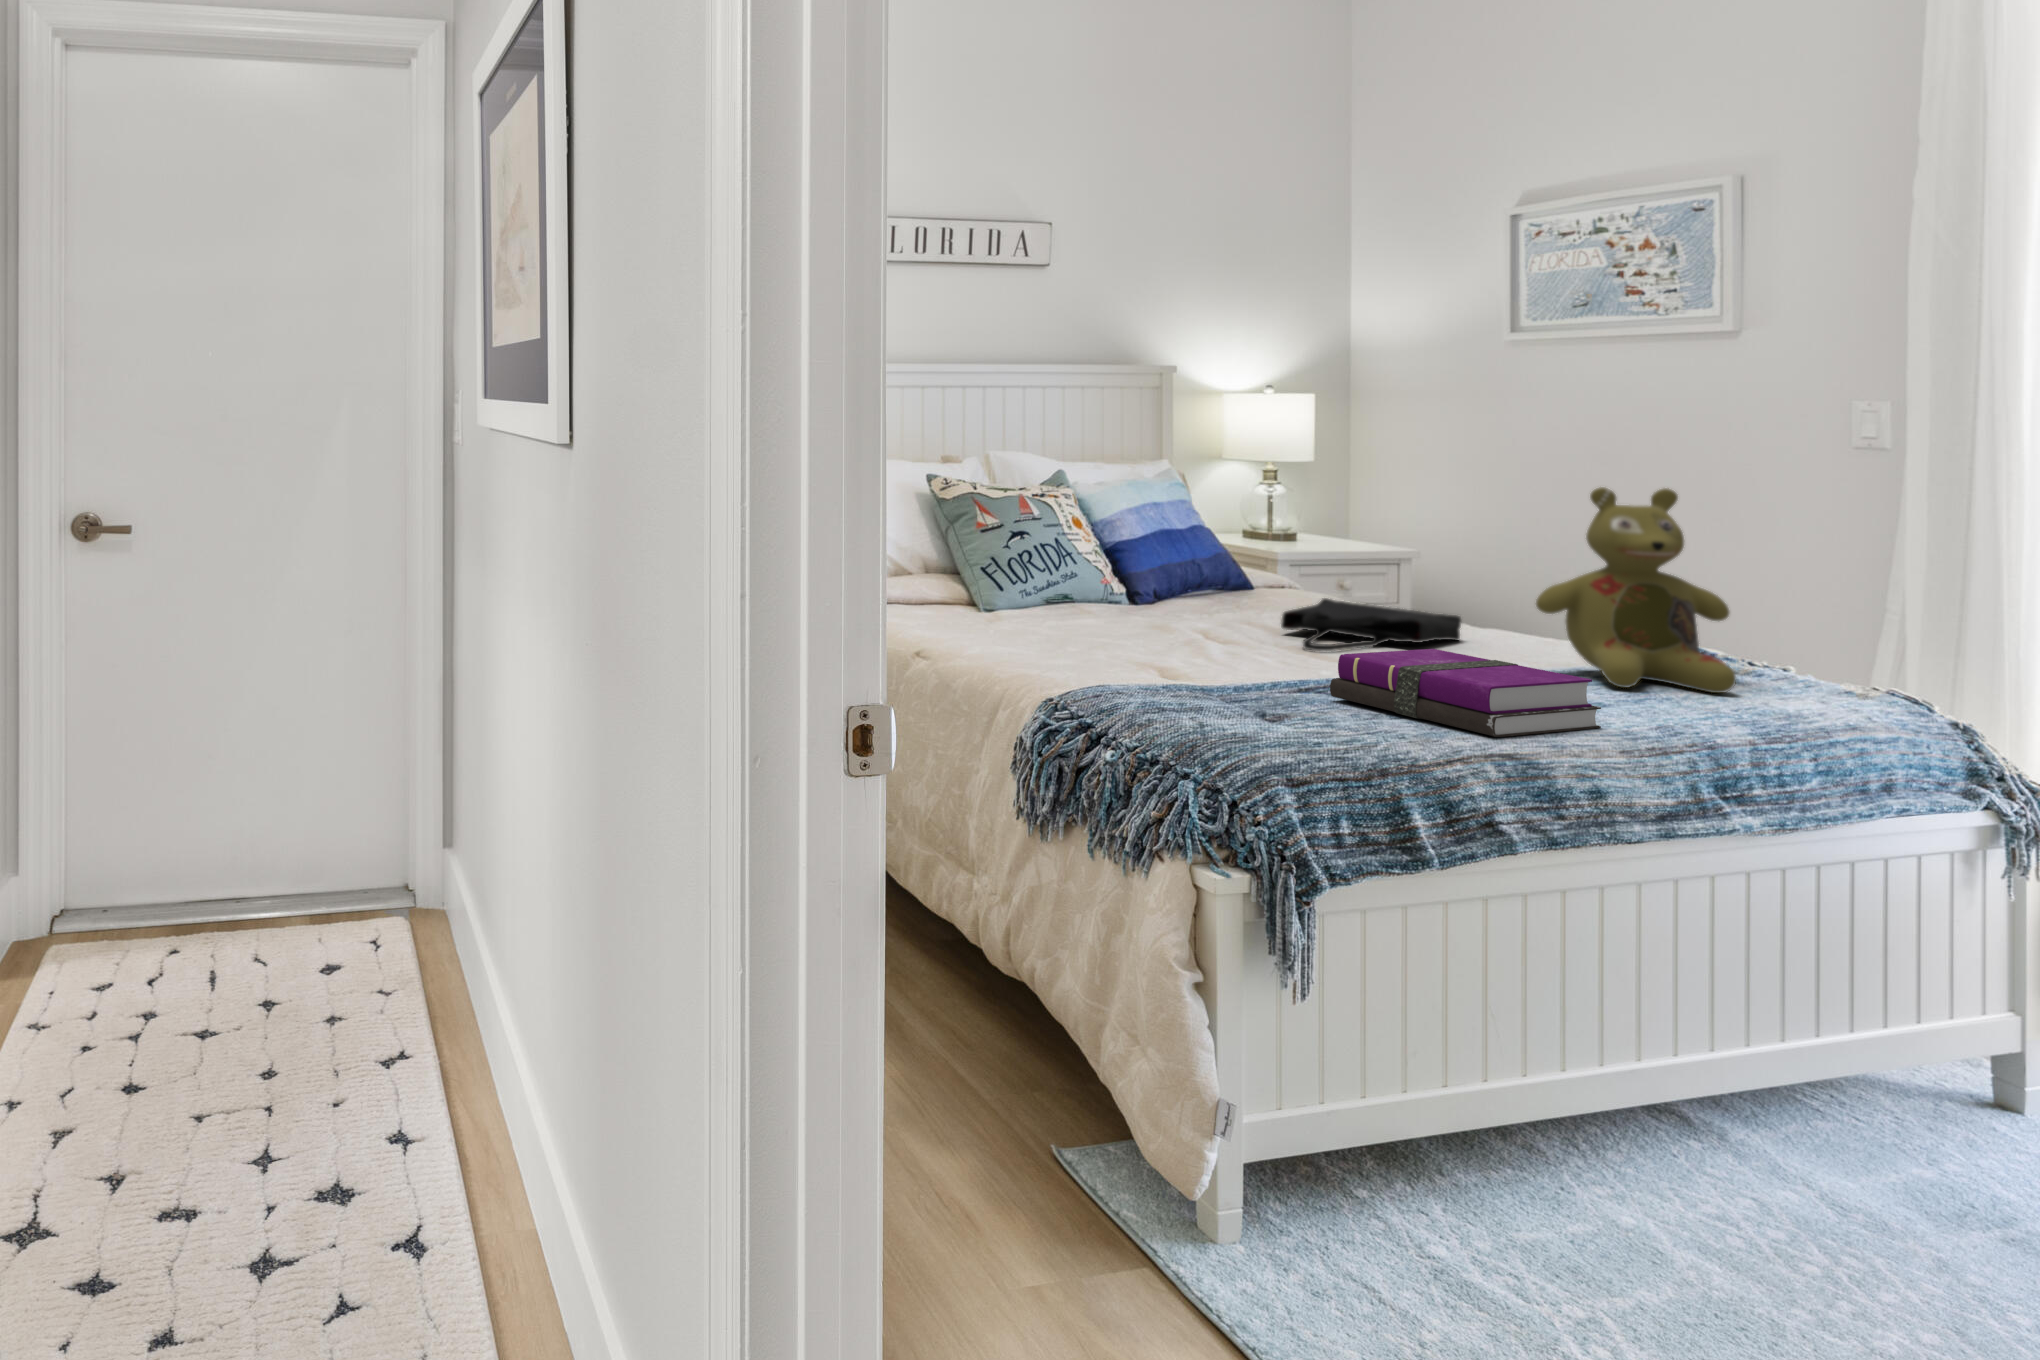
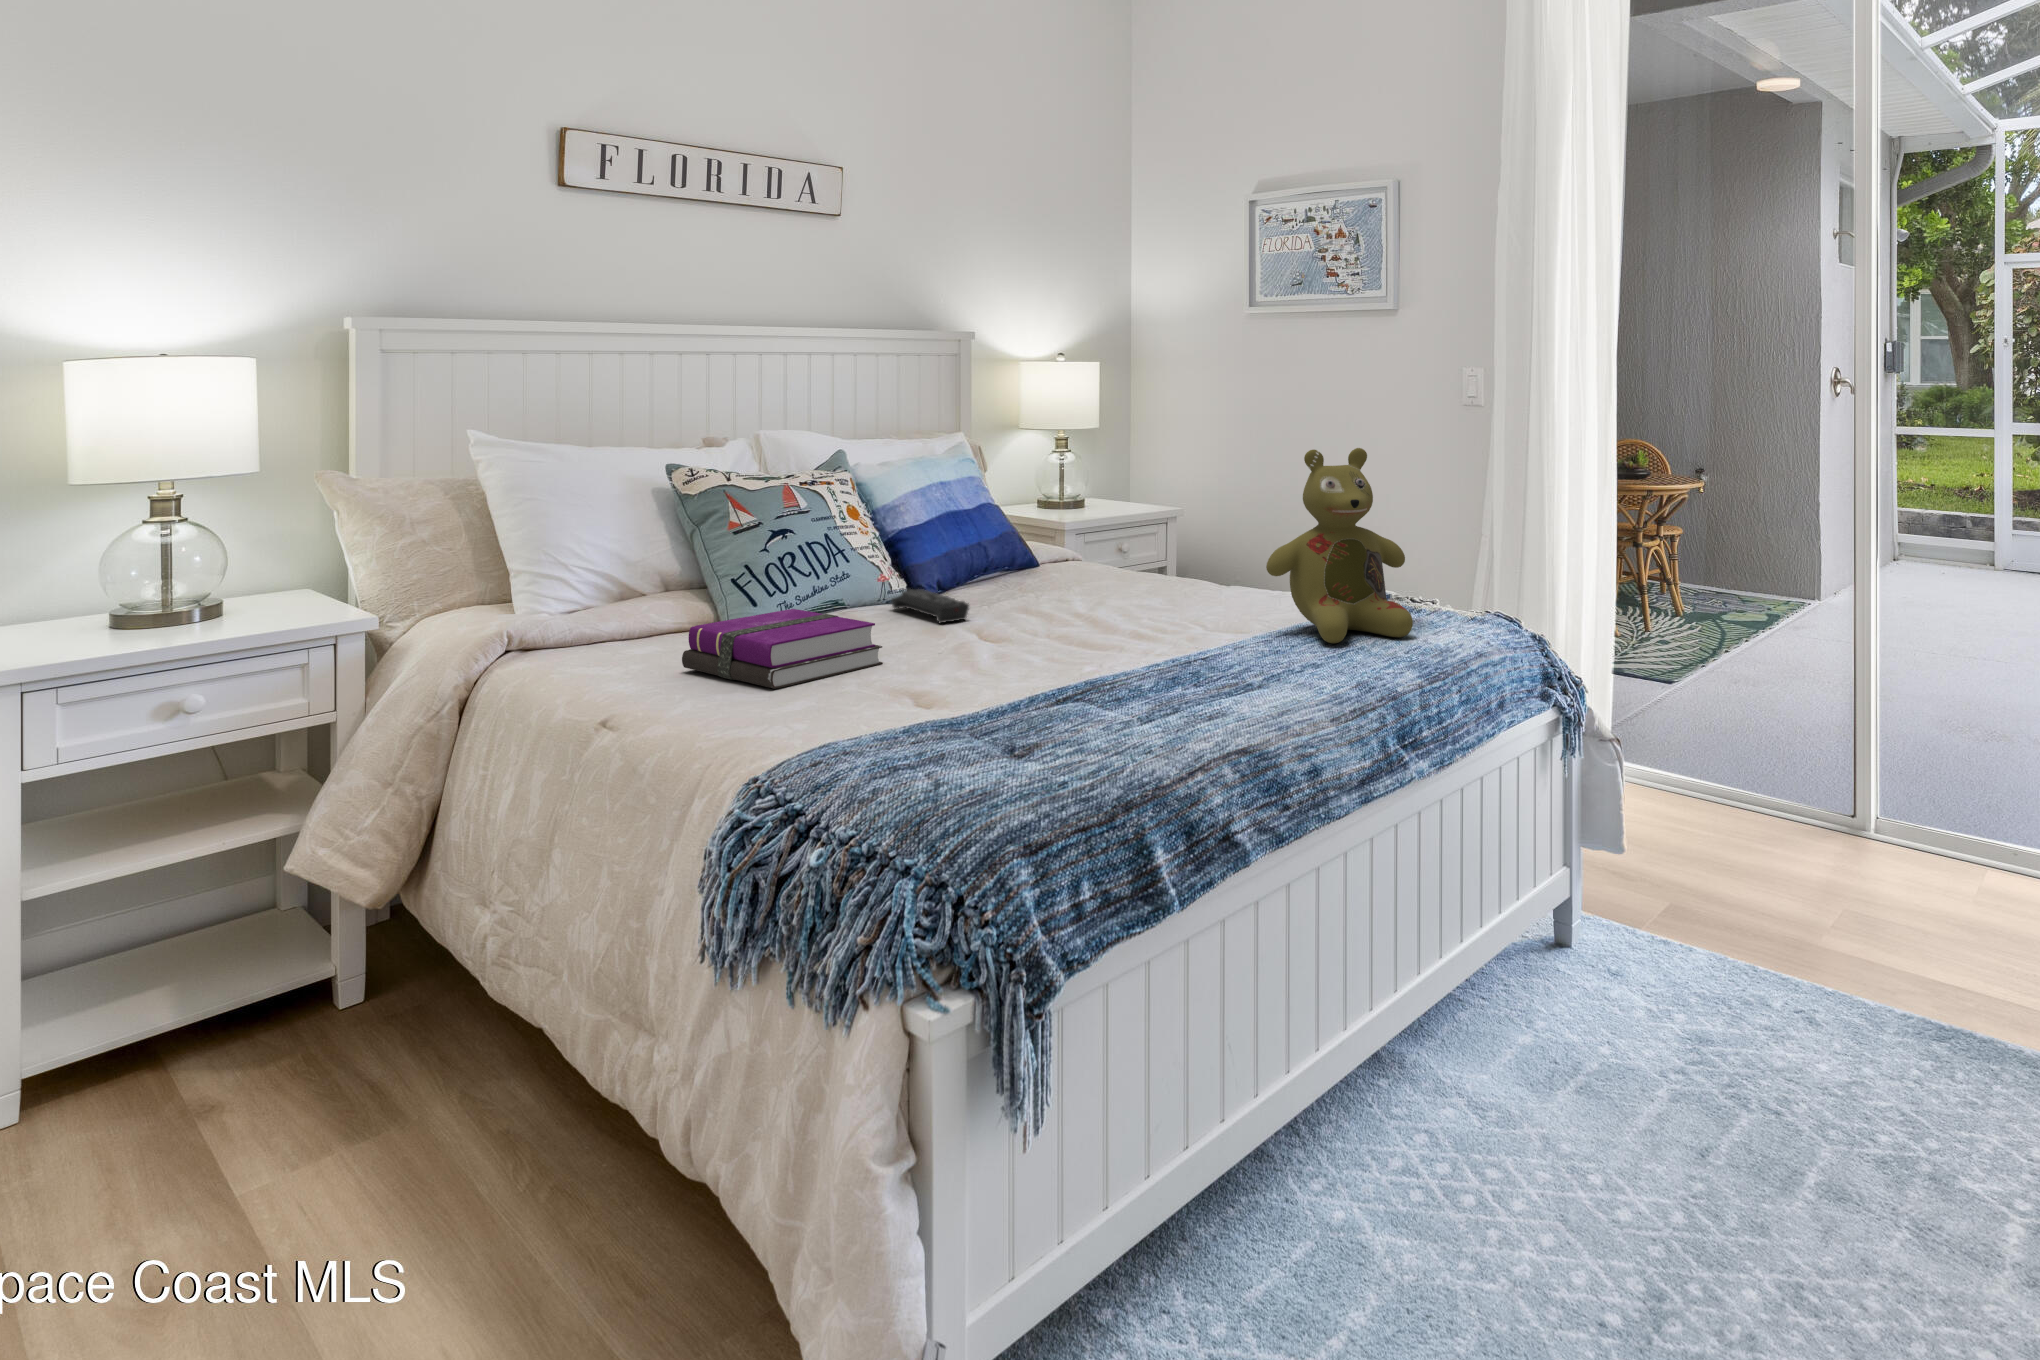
remote control: none [1112,594,1193,625] -> present [891,589,969,623]
tote bag: present [1281,598,1461,651] -> none [1054,574,1211,639]
notebook: present [1330,649,1601,737] -> present [682,609,883,689]

